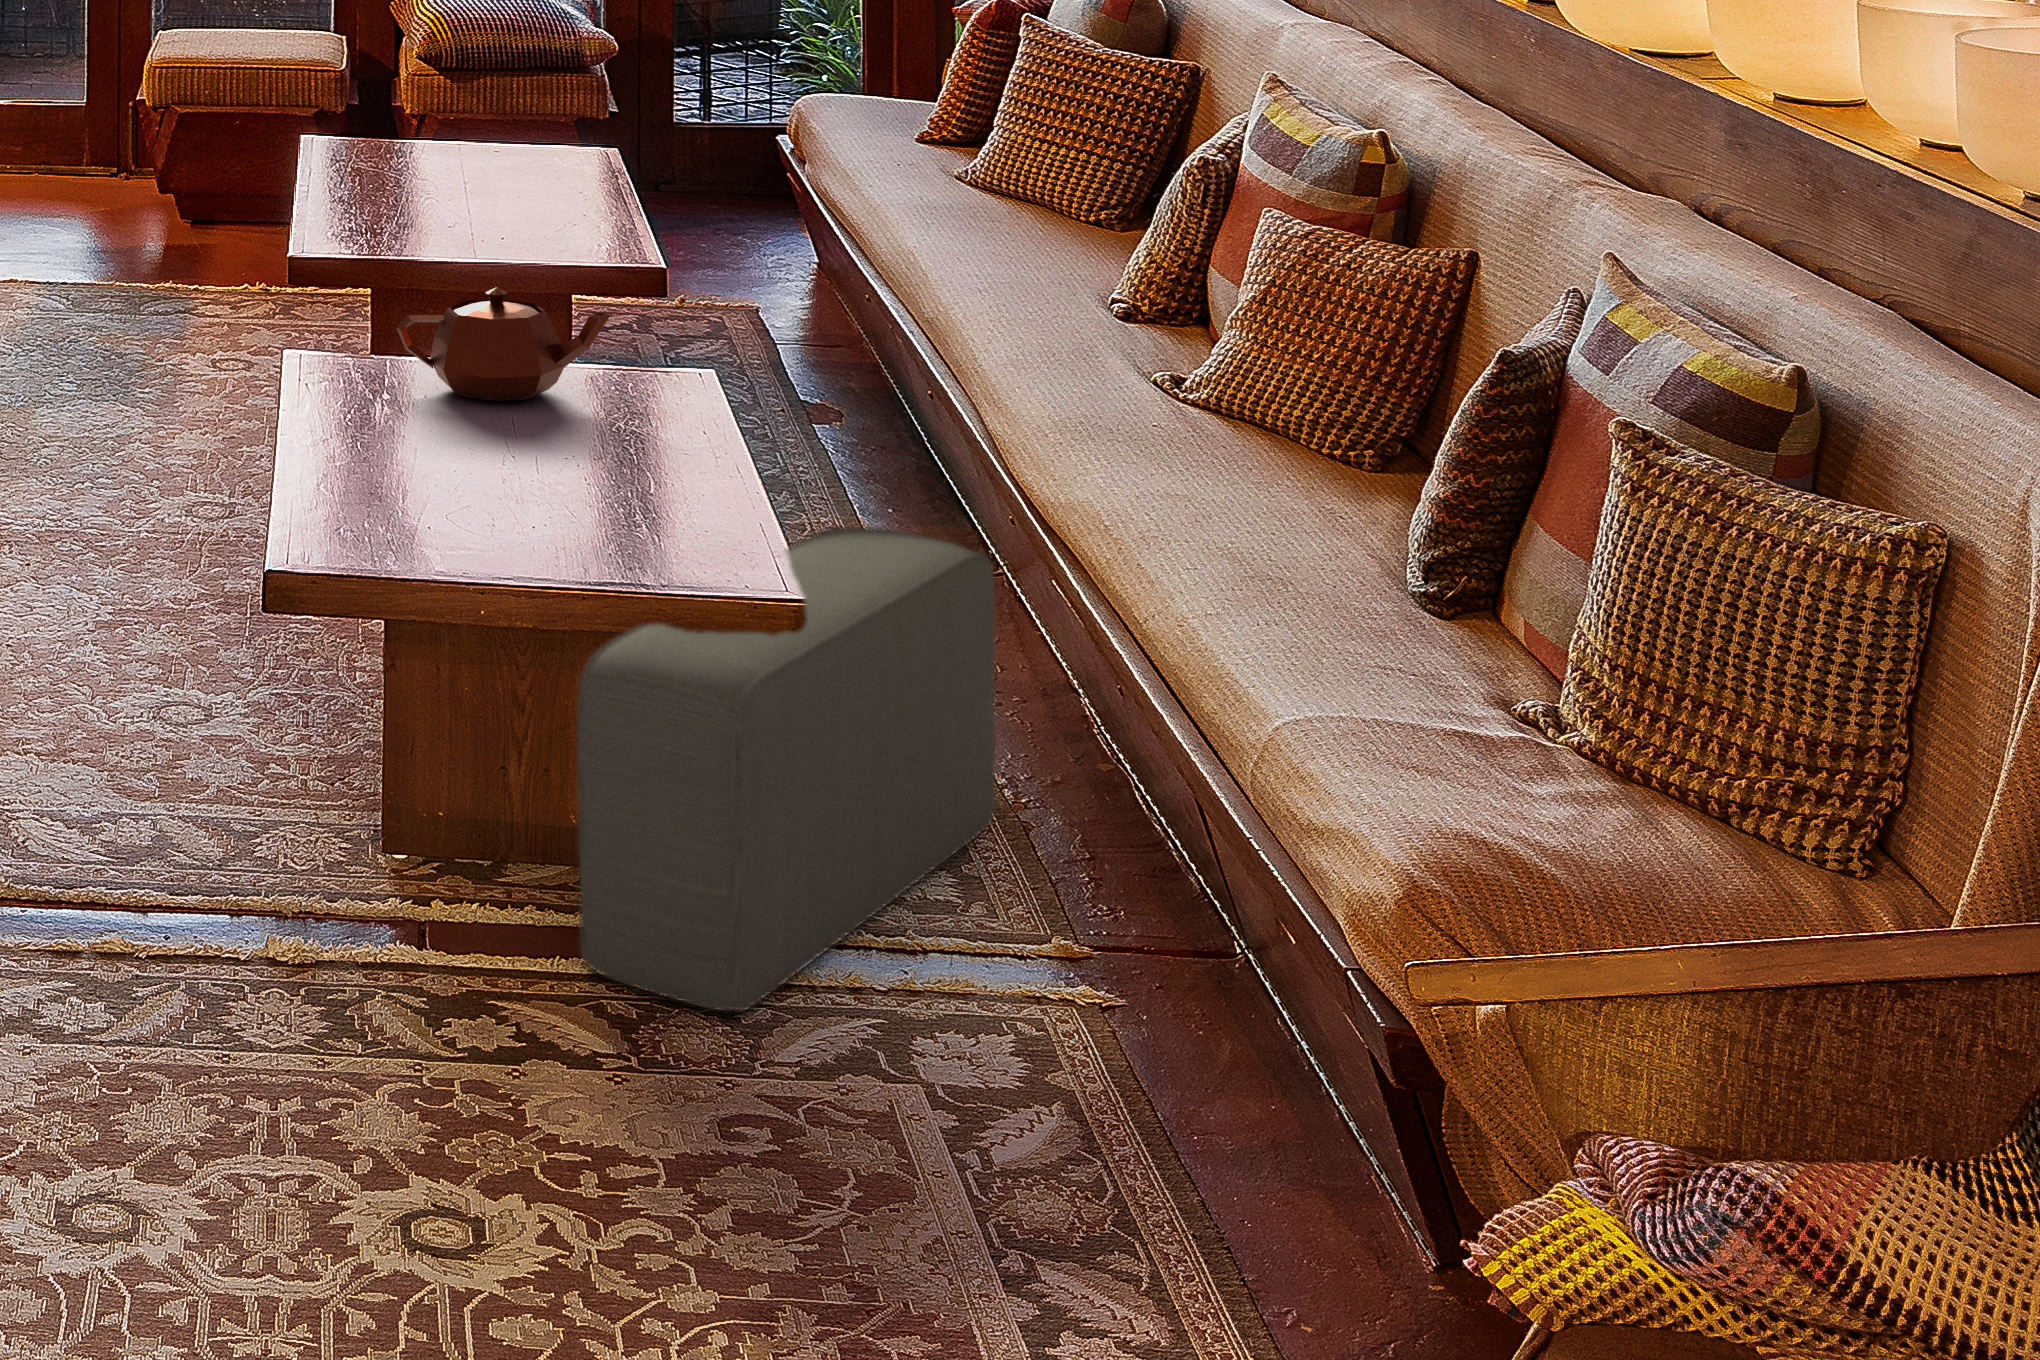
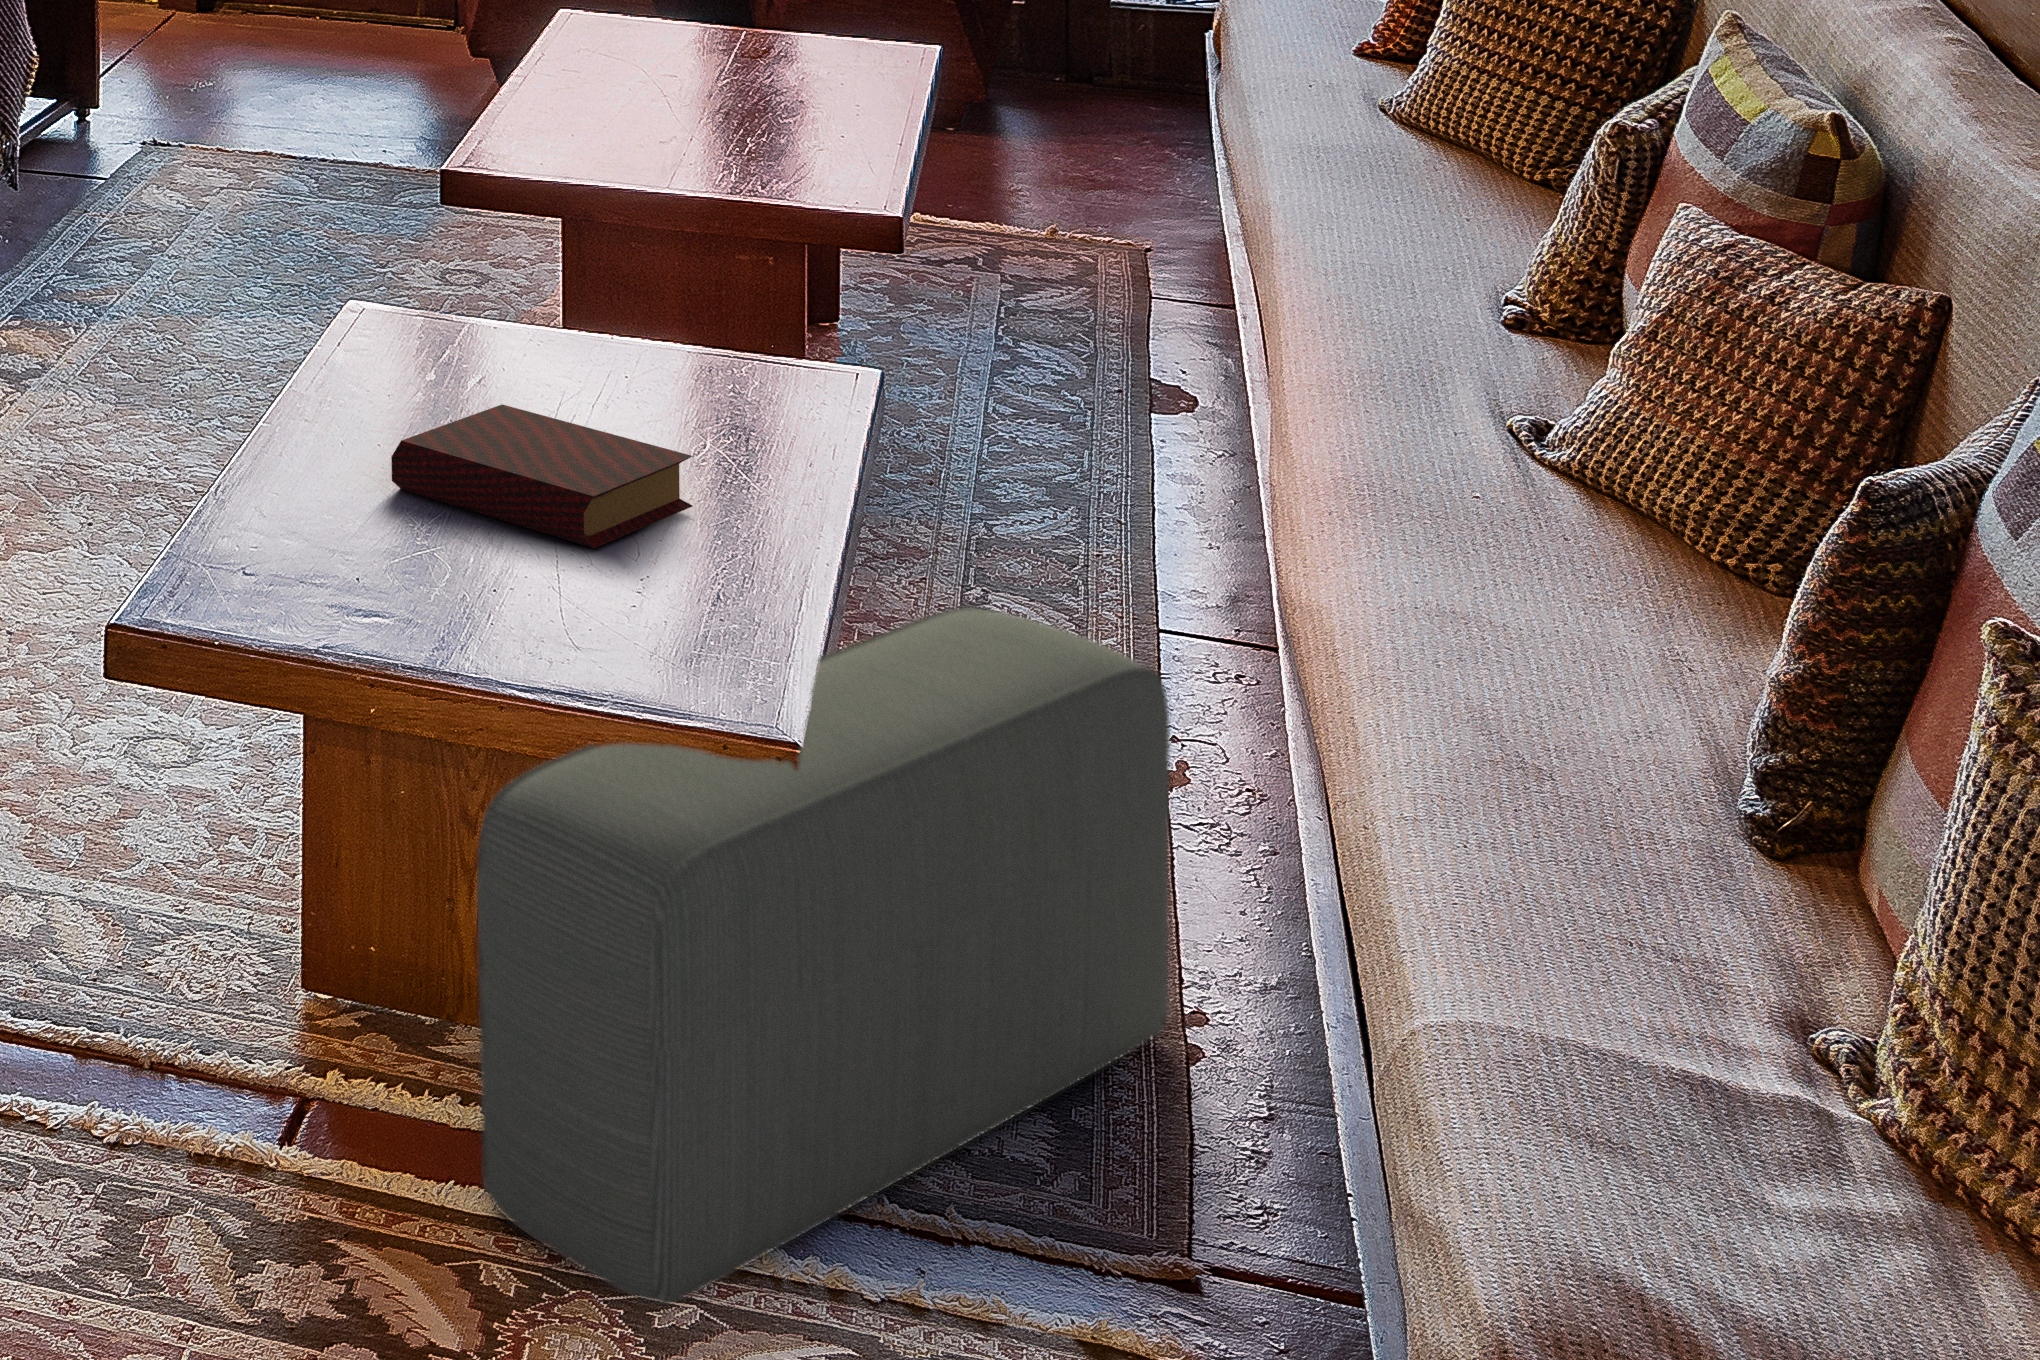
teapot: present [397,287,613,401] -> none [485,244,751,390]
book: none [396,409,624,502] -> present [391,404,693,548]

